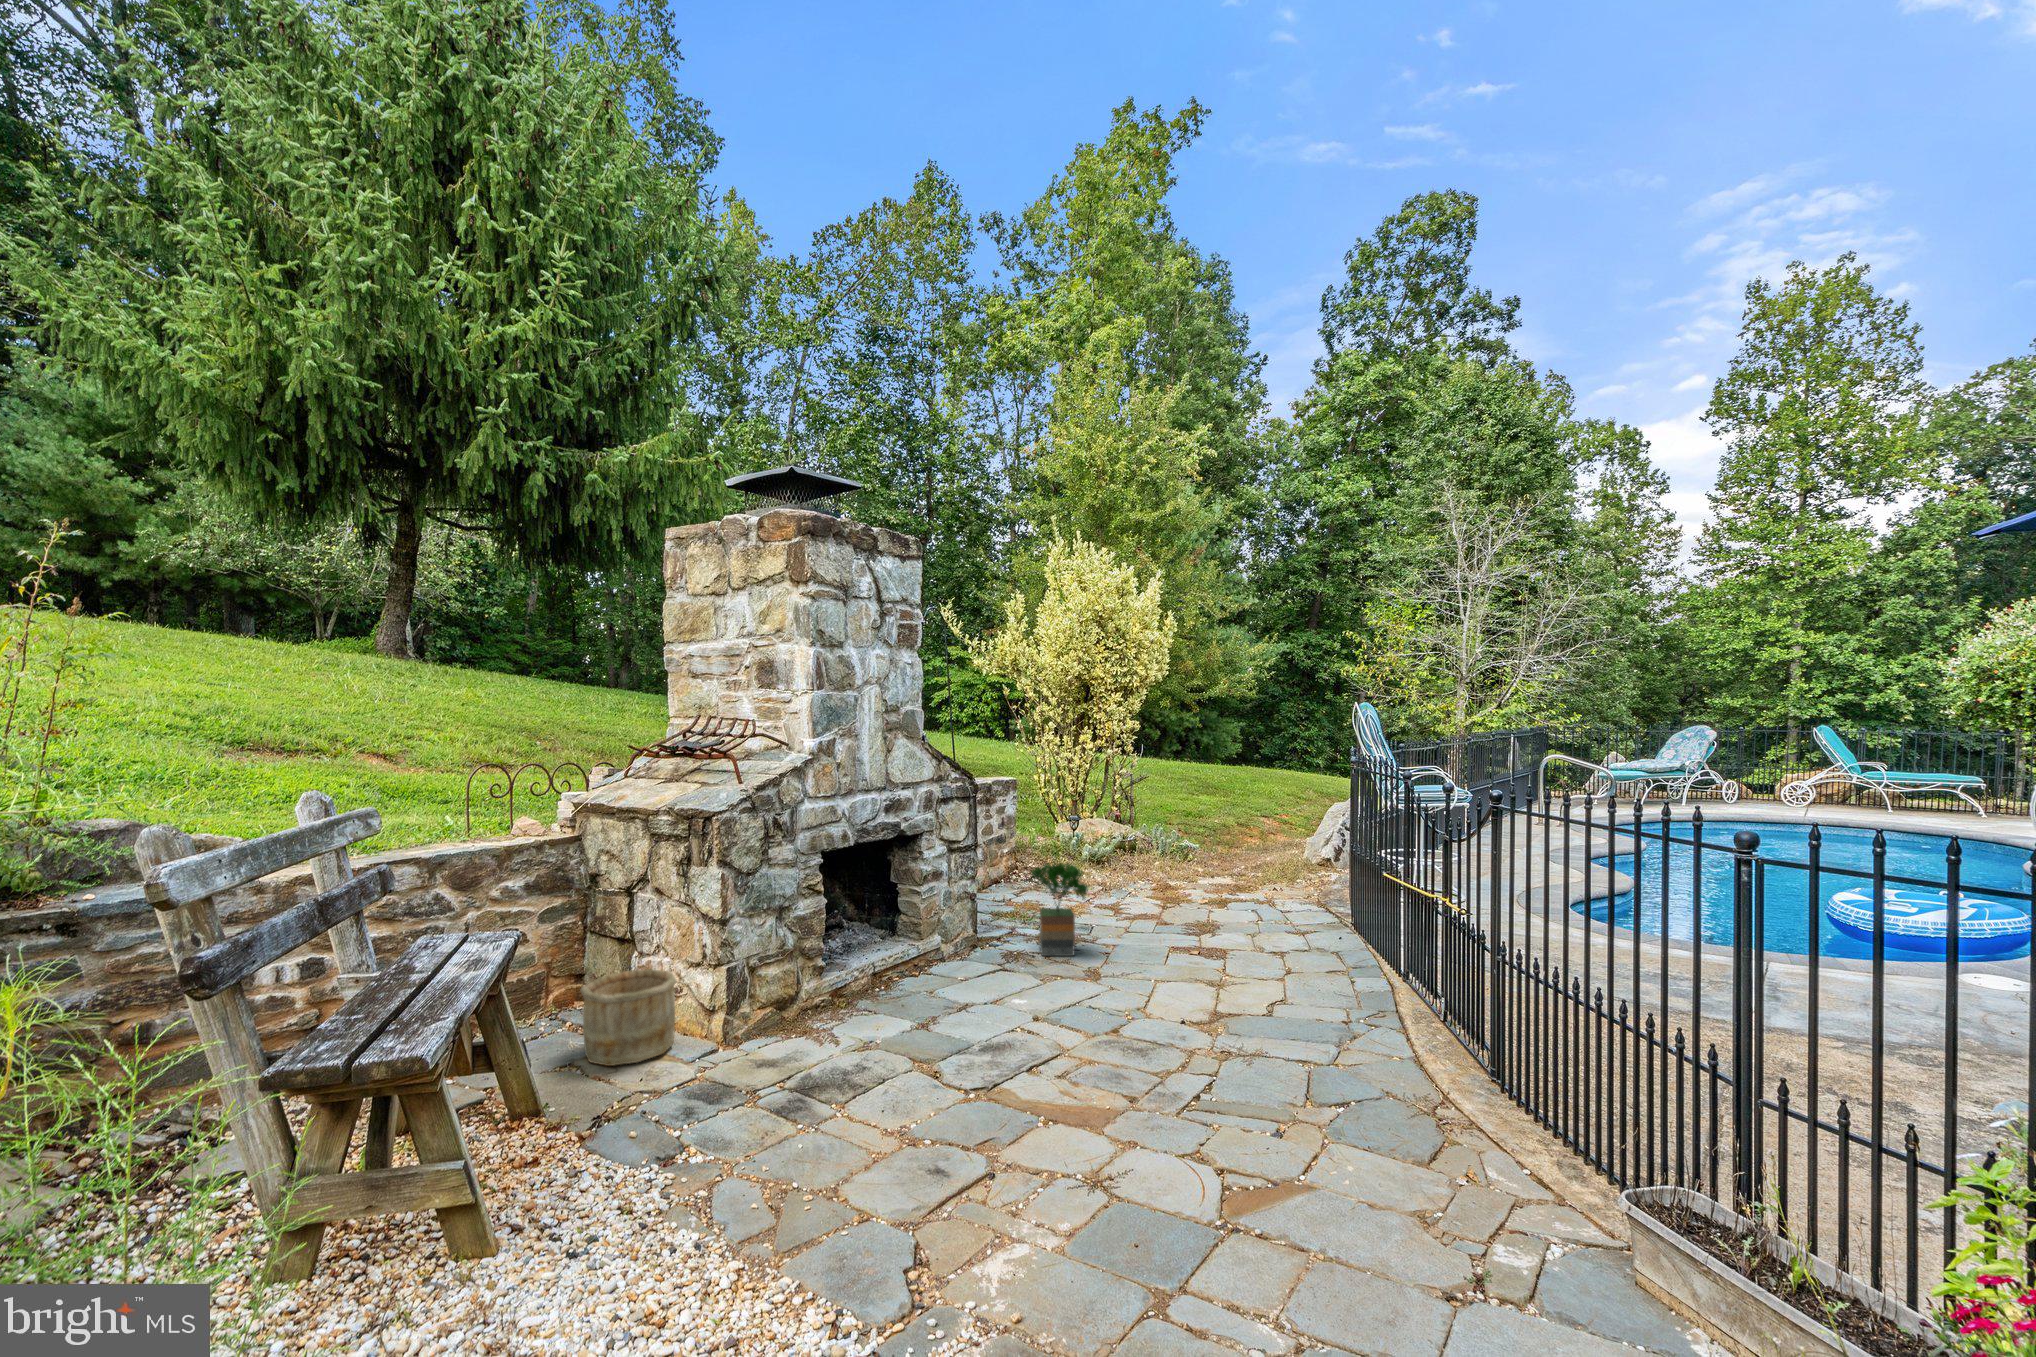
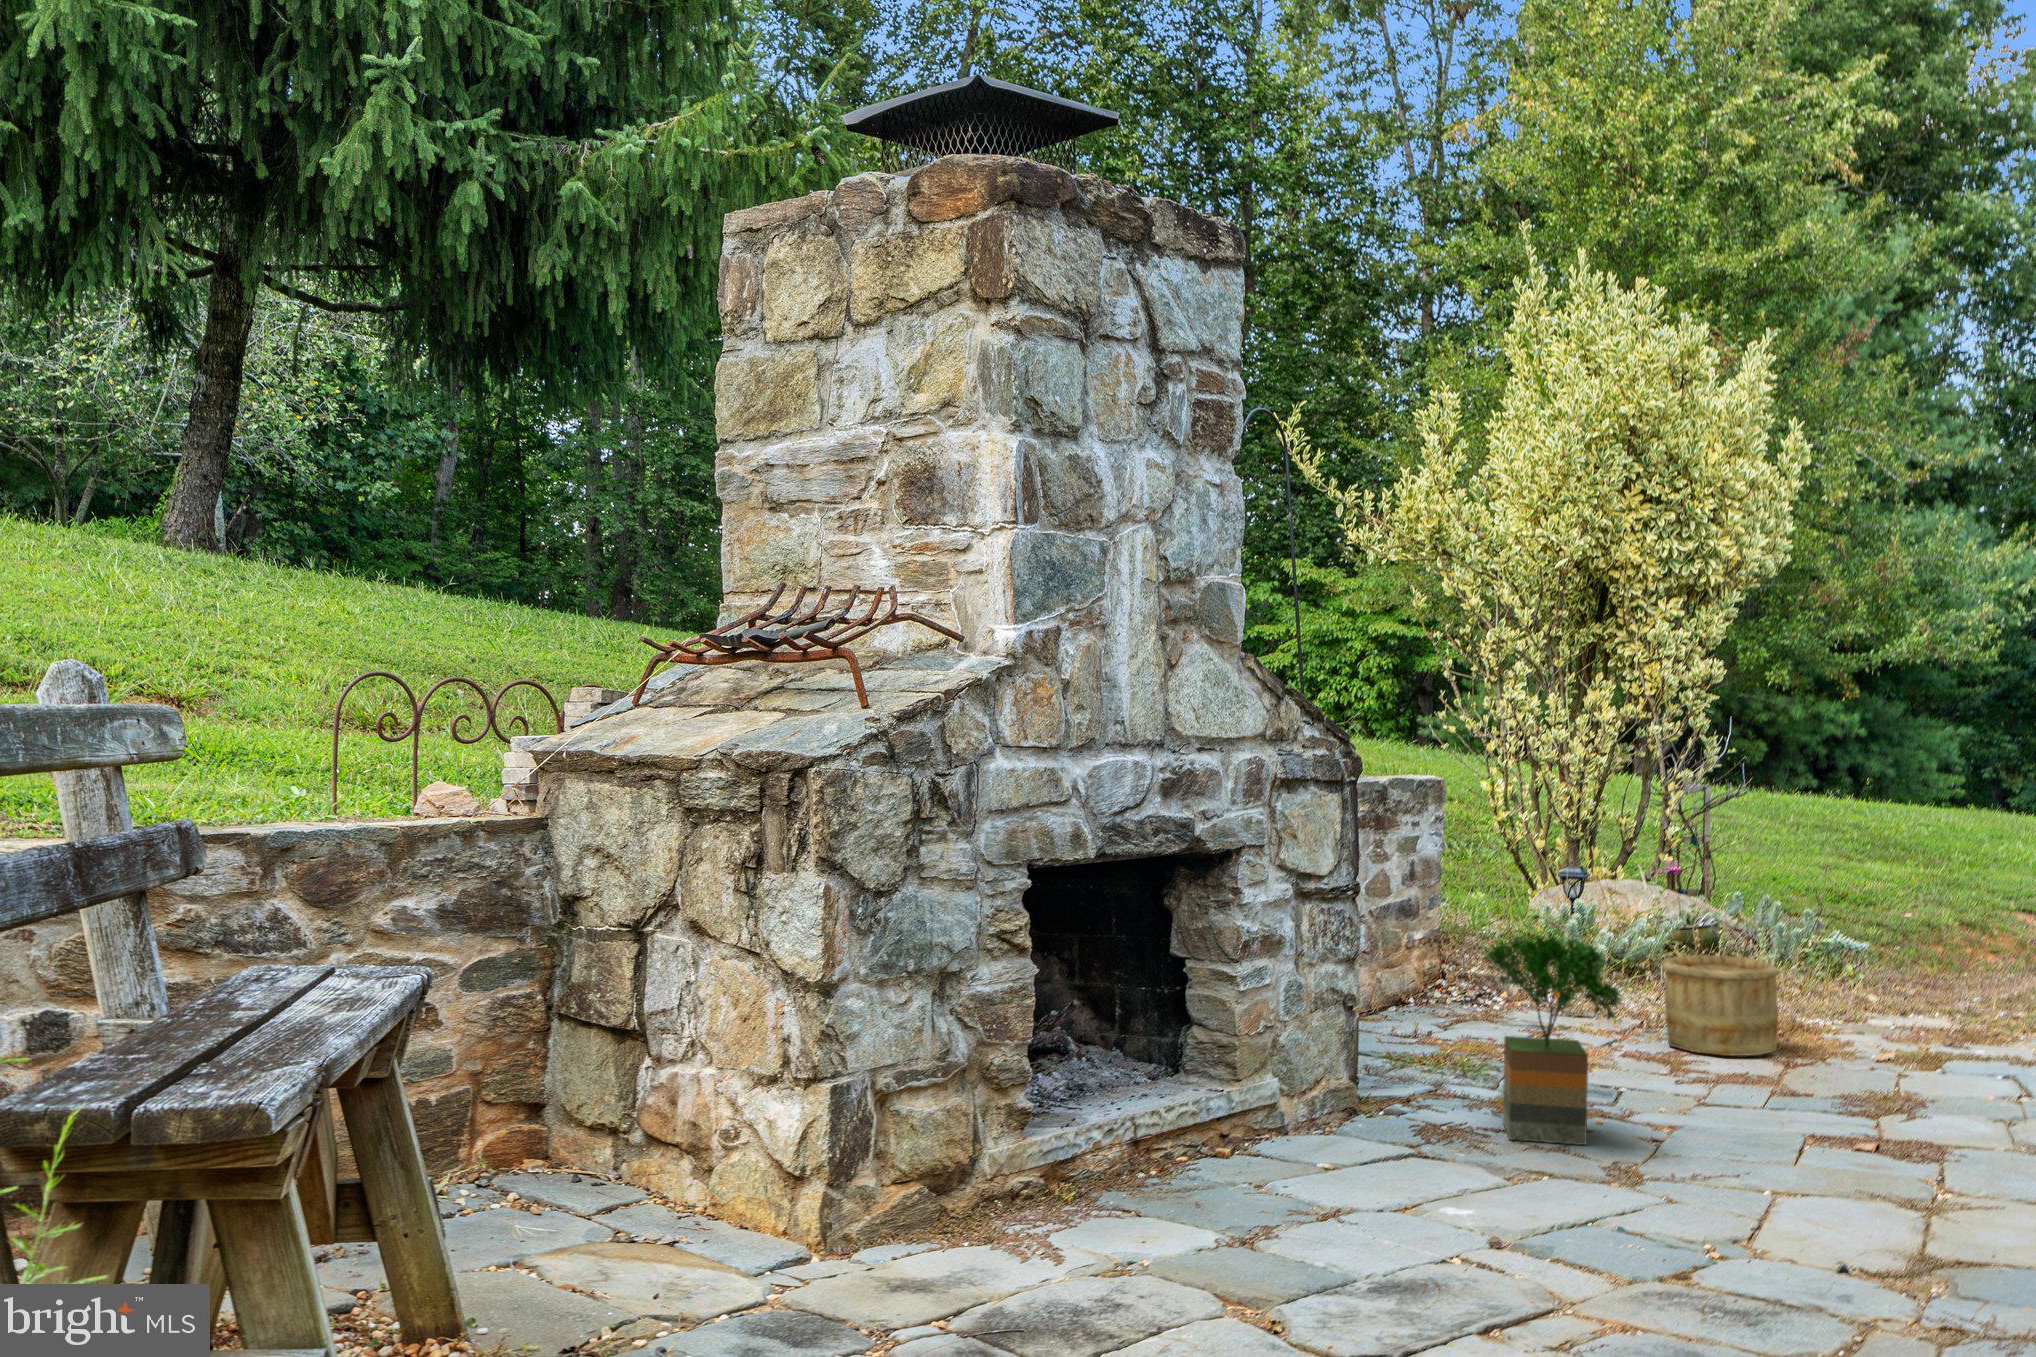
wooden bucket: present [580,969,677,1066] -> present [1662,955,1780,1056]

